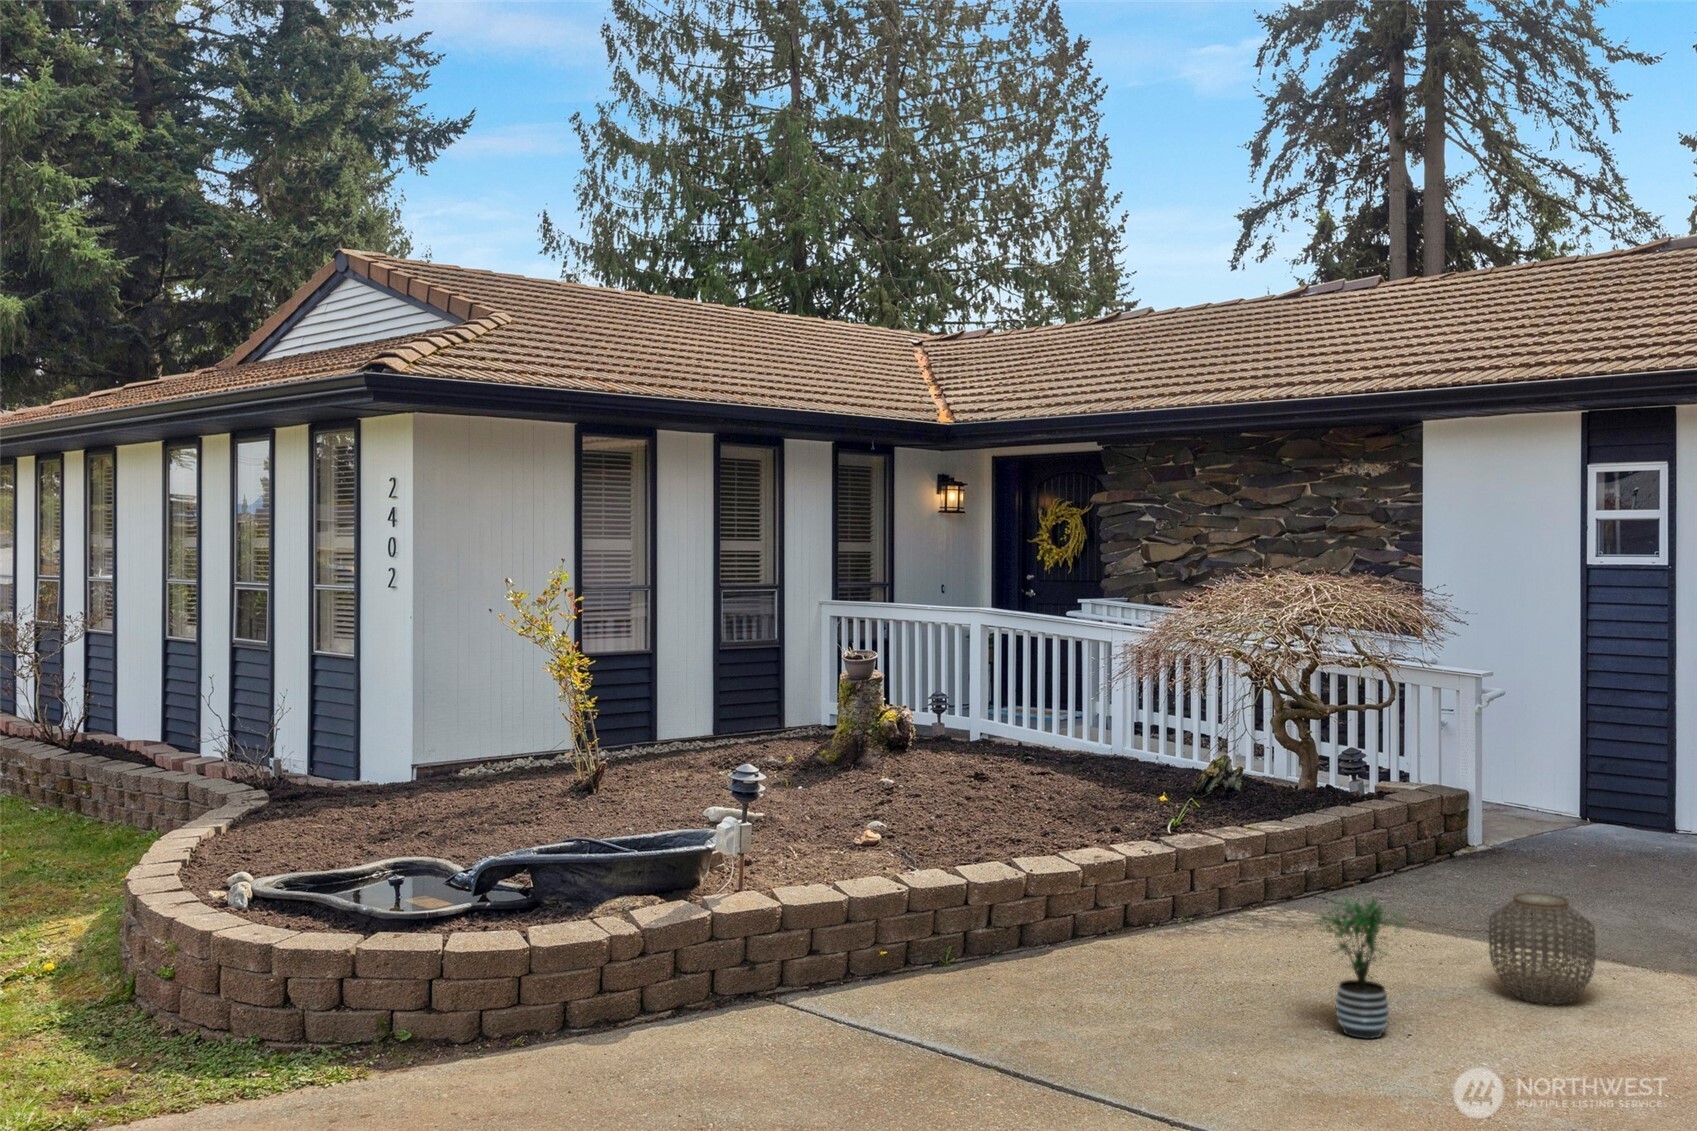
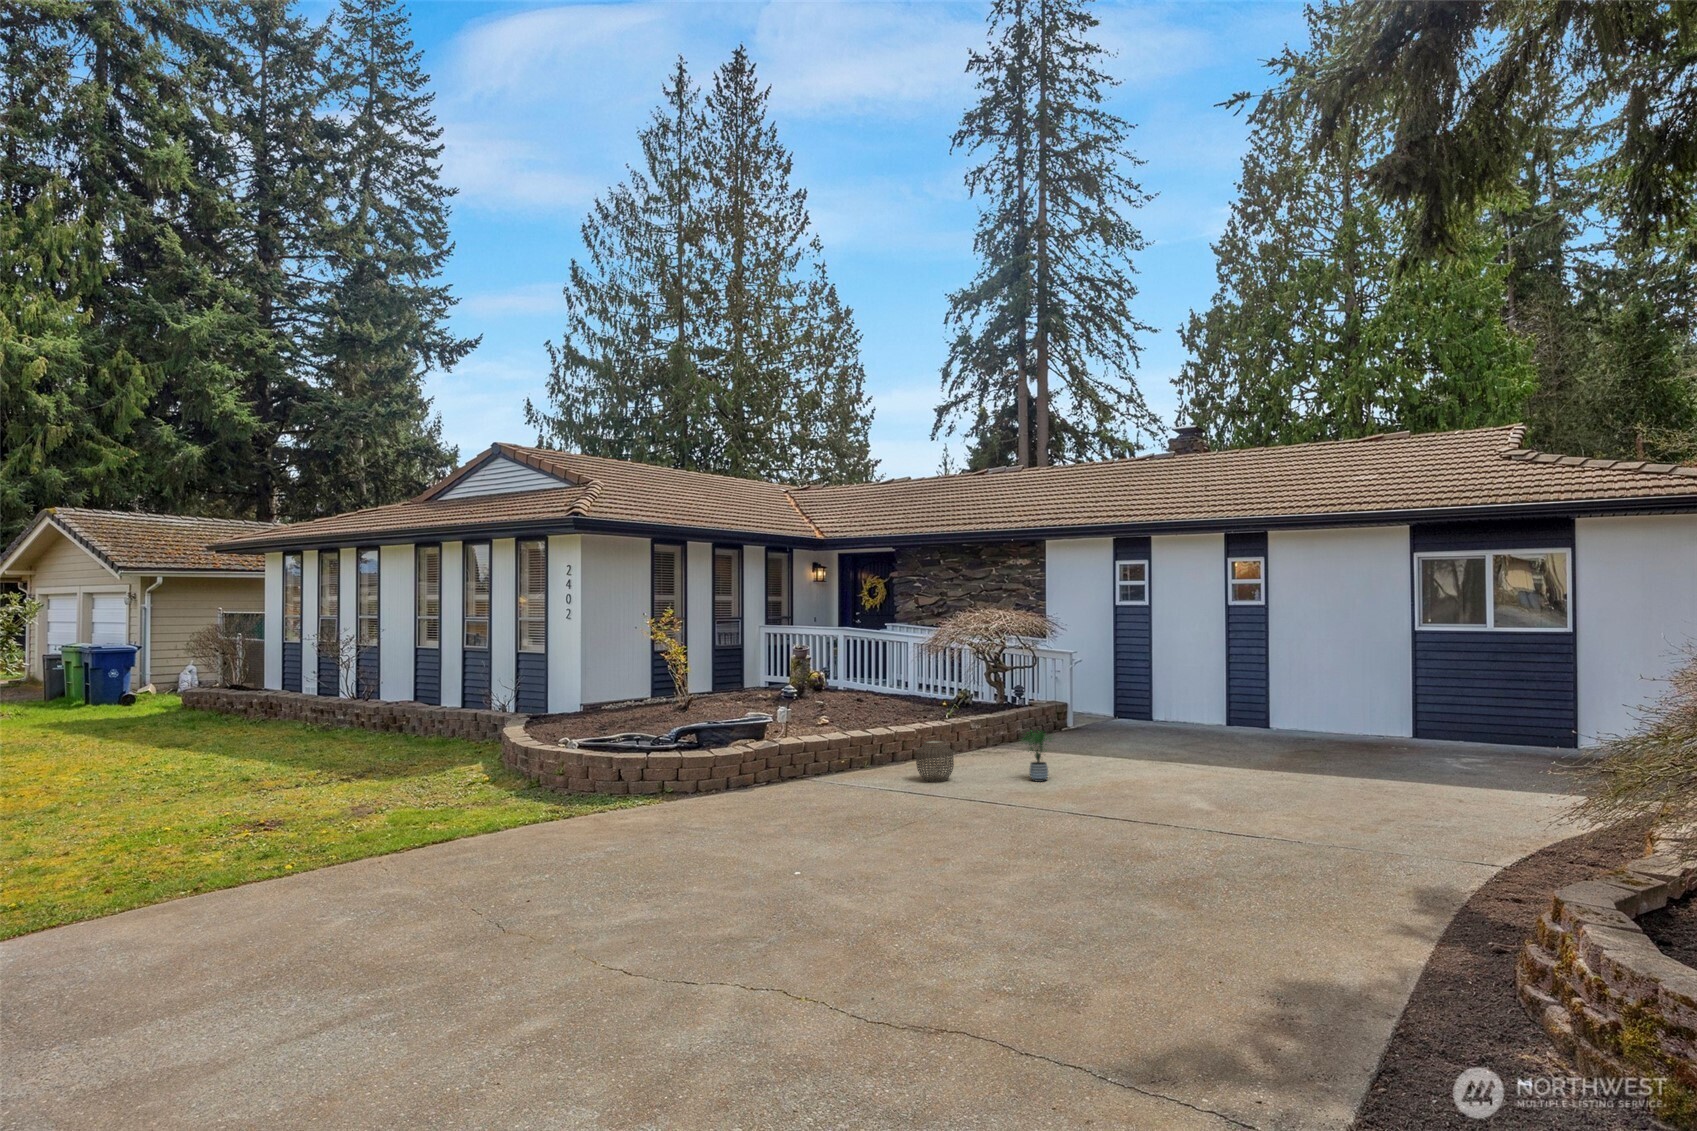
woven basket: present [1489,892,1596,1004] -> present [916,740,954,782]

